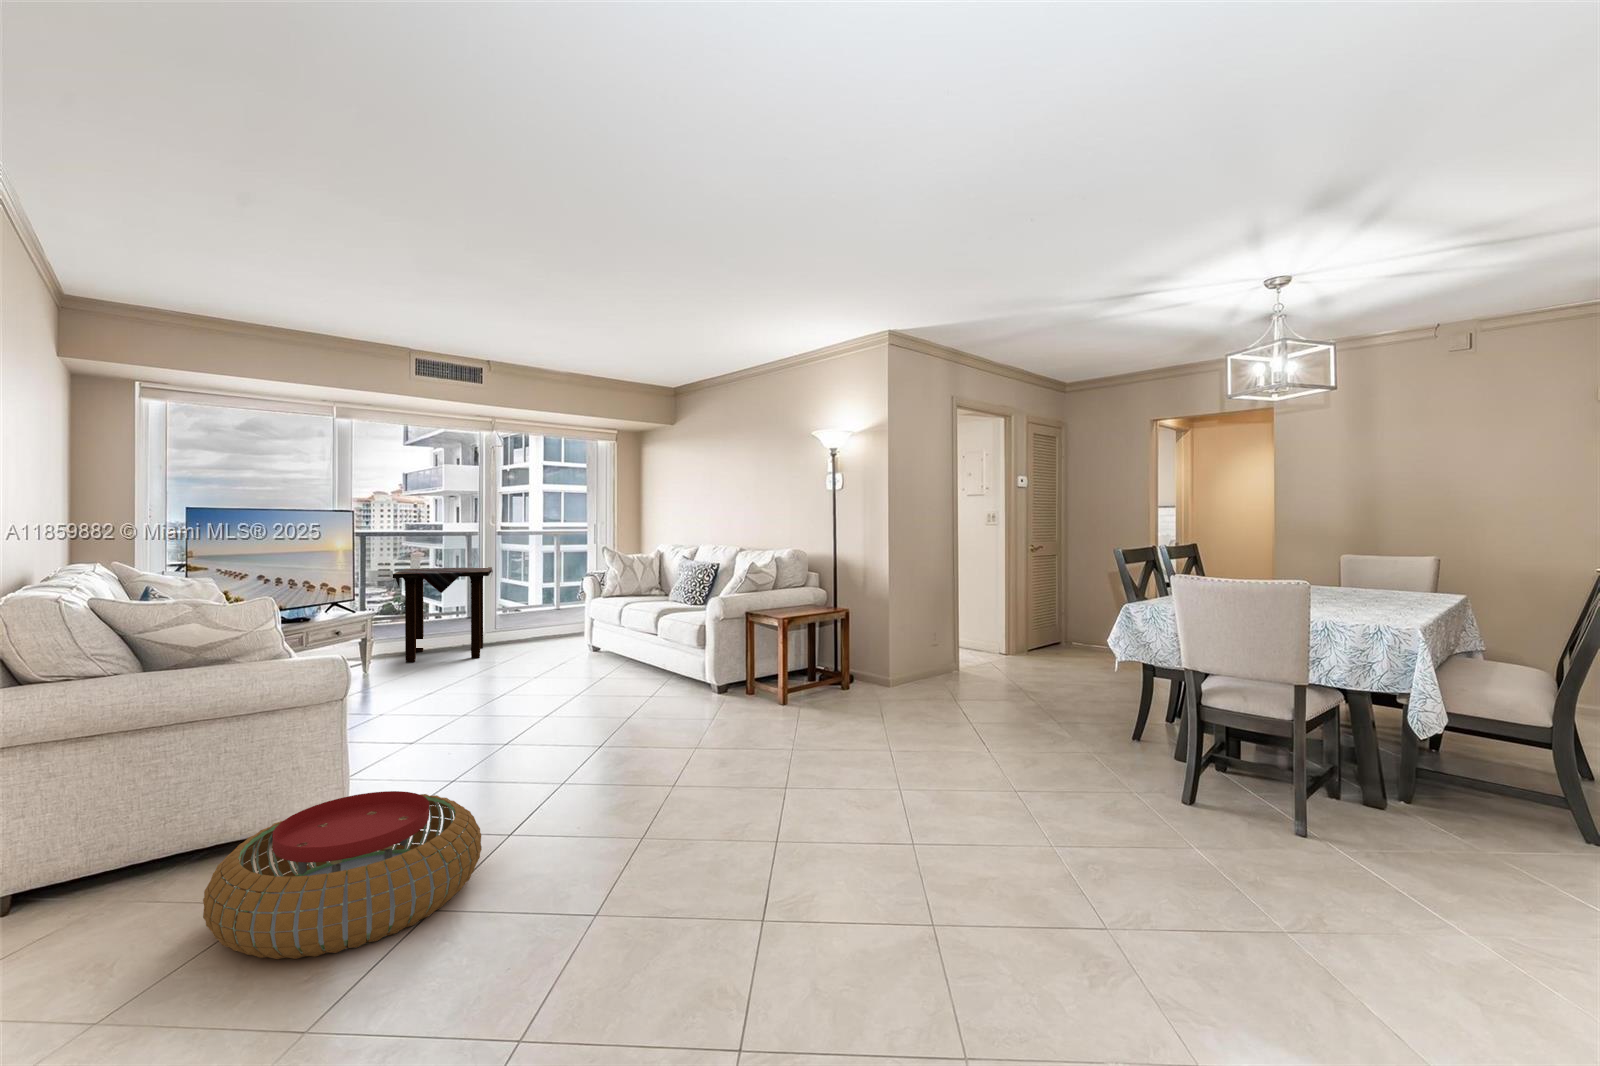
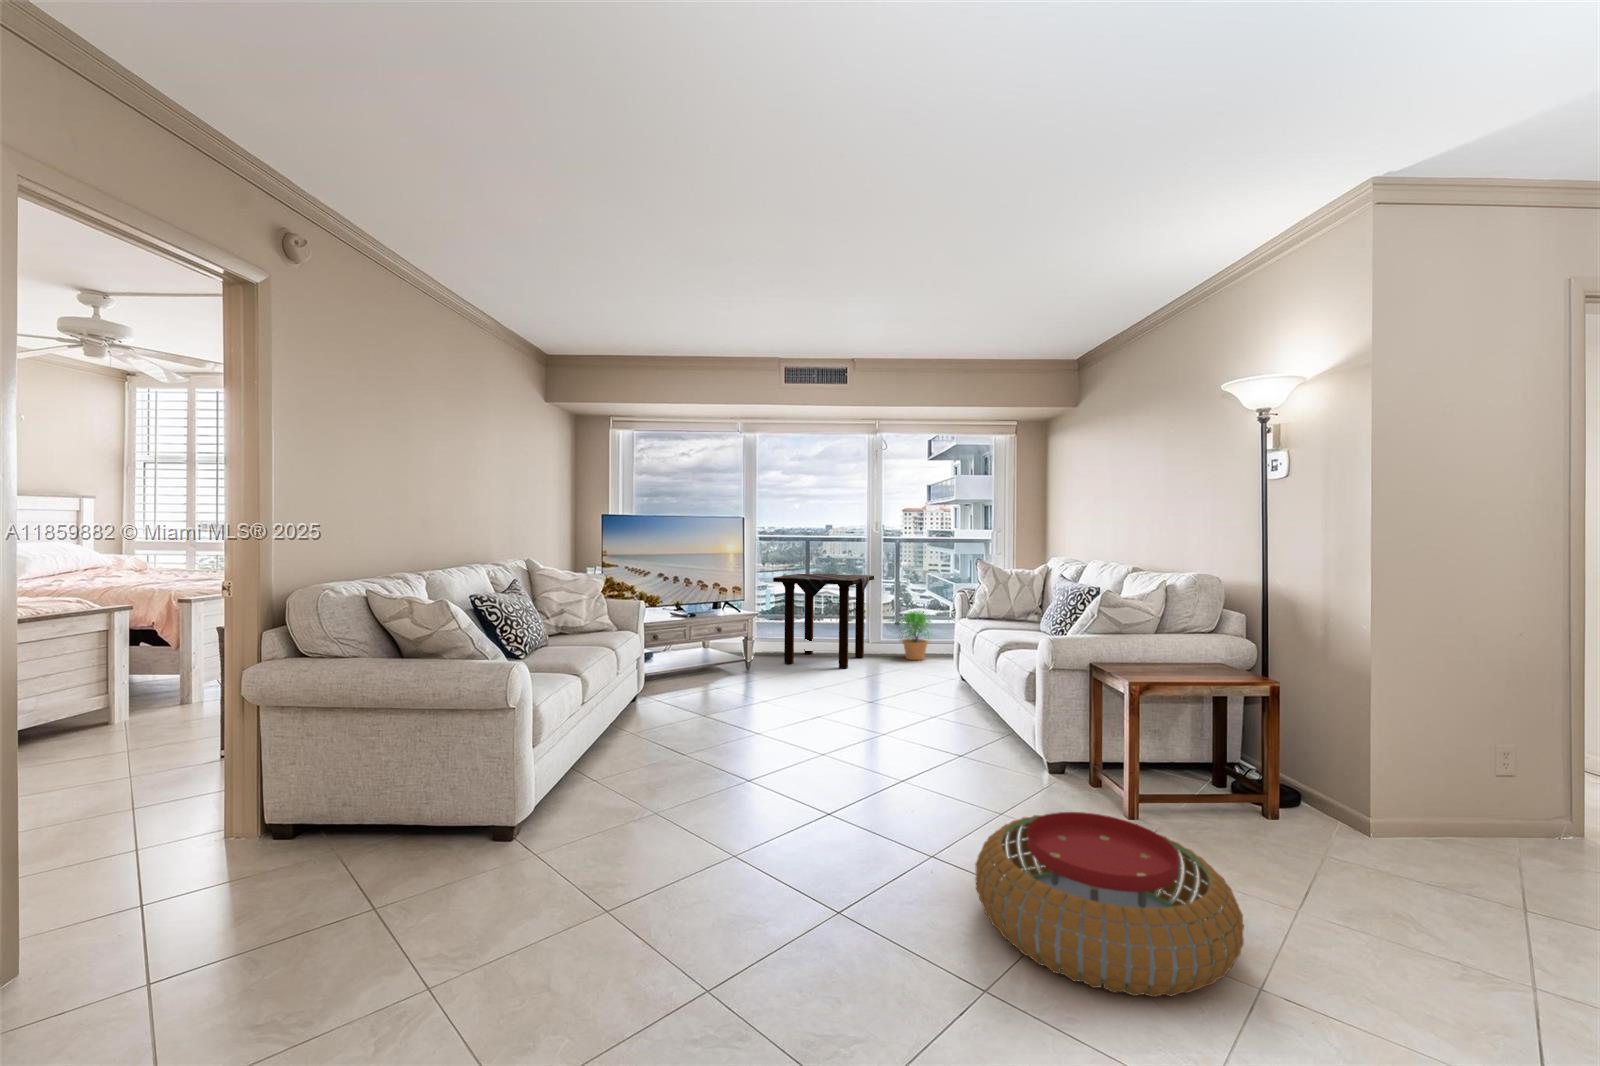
potted plant: none [513,596,555,643] -> present [899,611,930,660]
pouf: present [203,791,482,959] -> present [975,812,1244,997]

